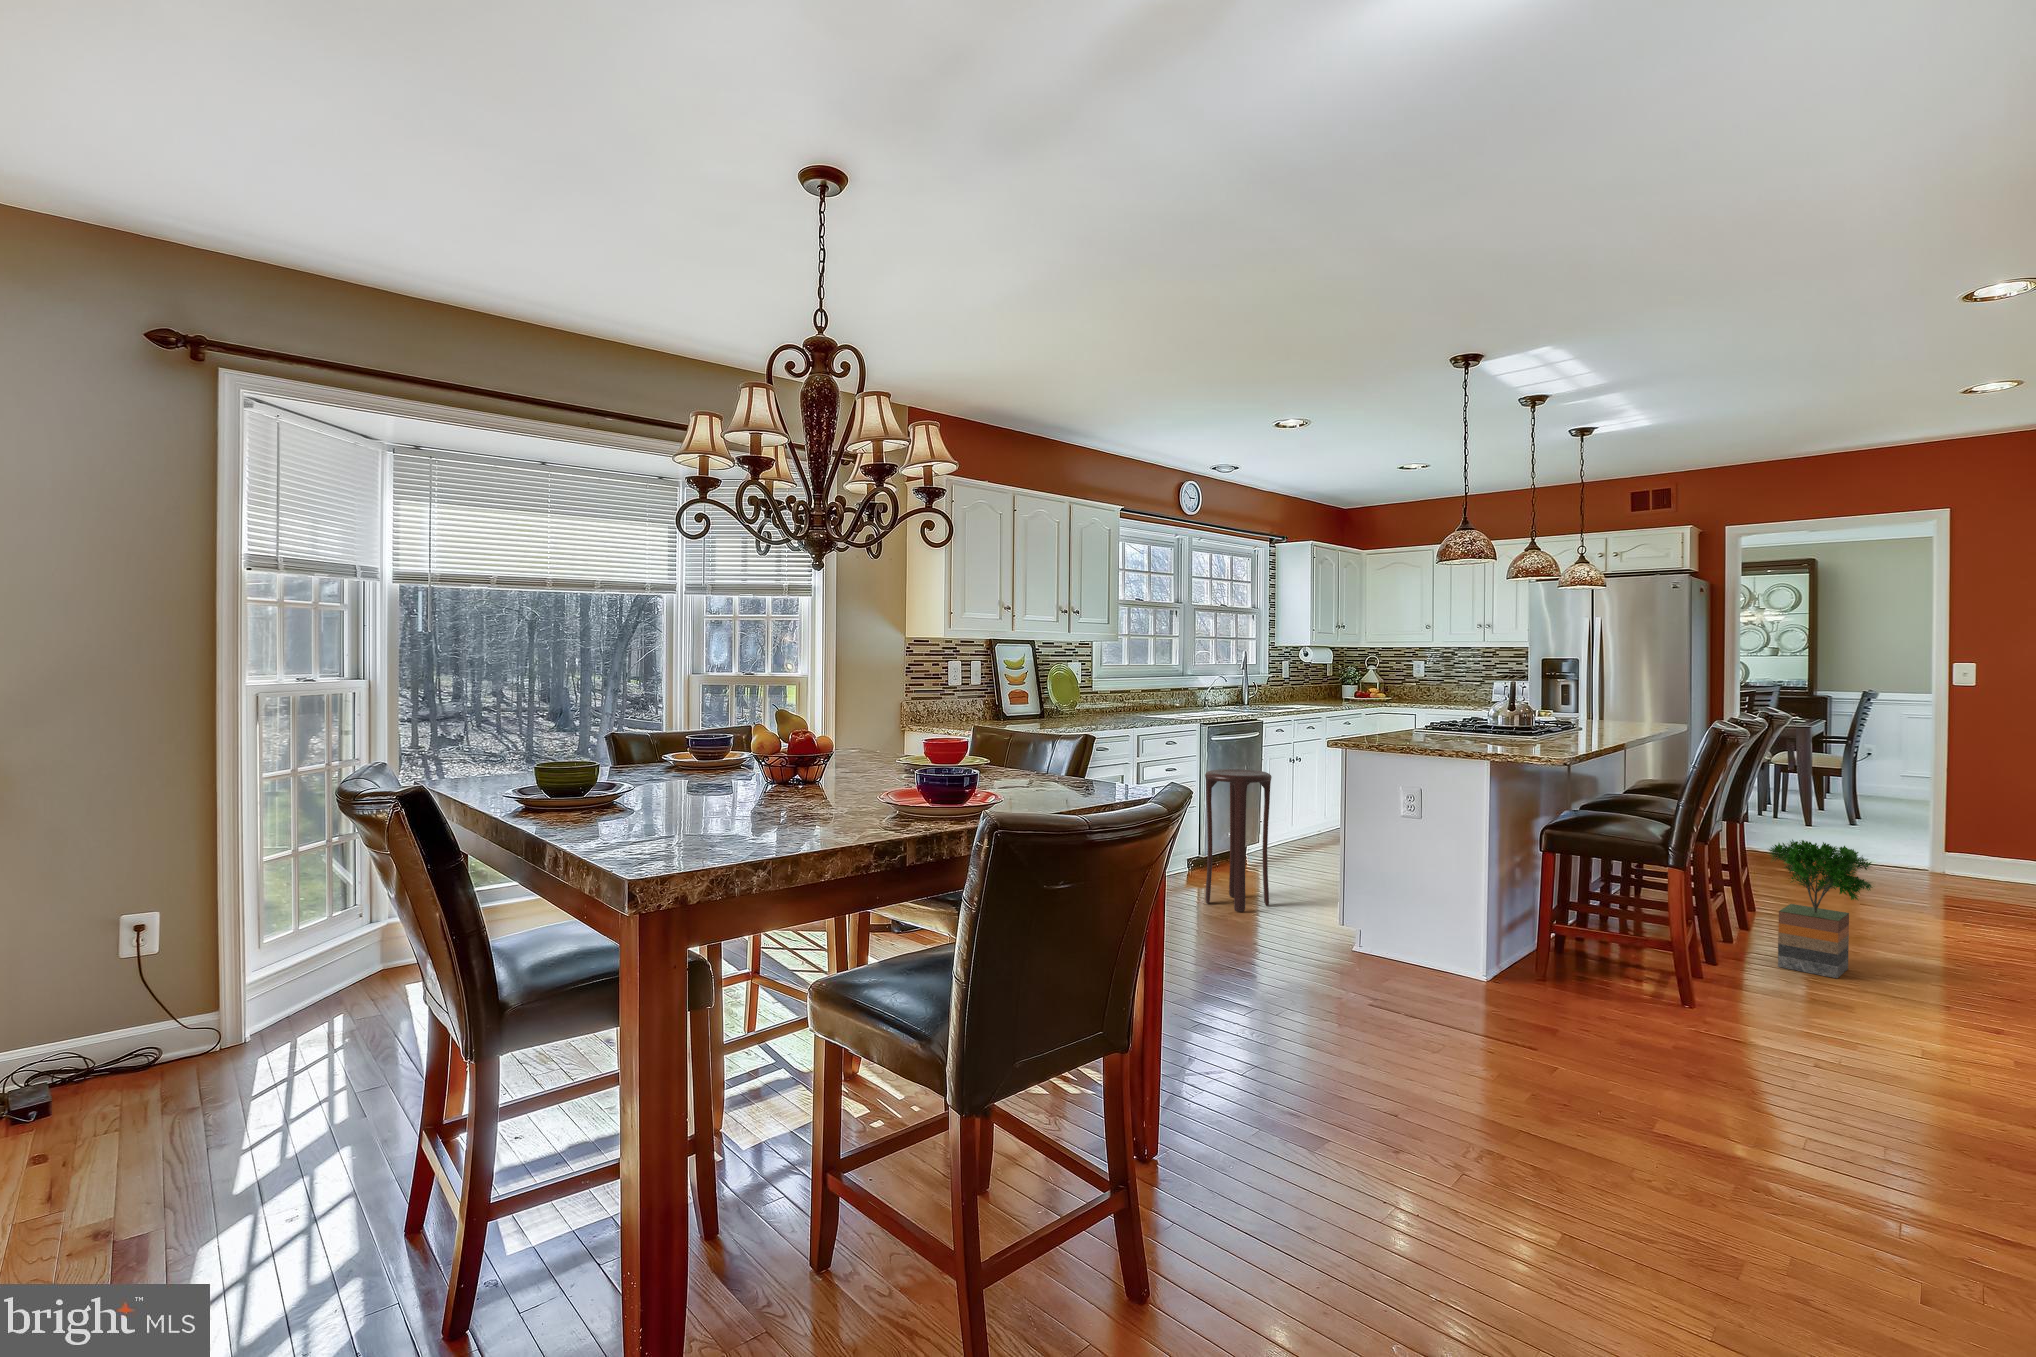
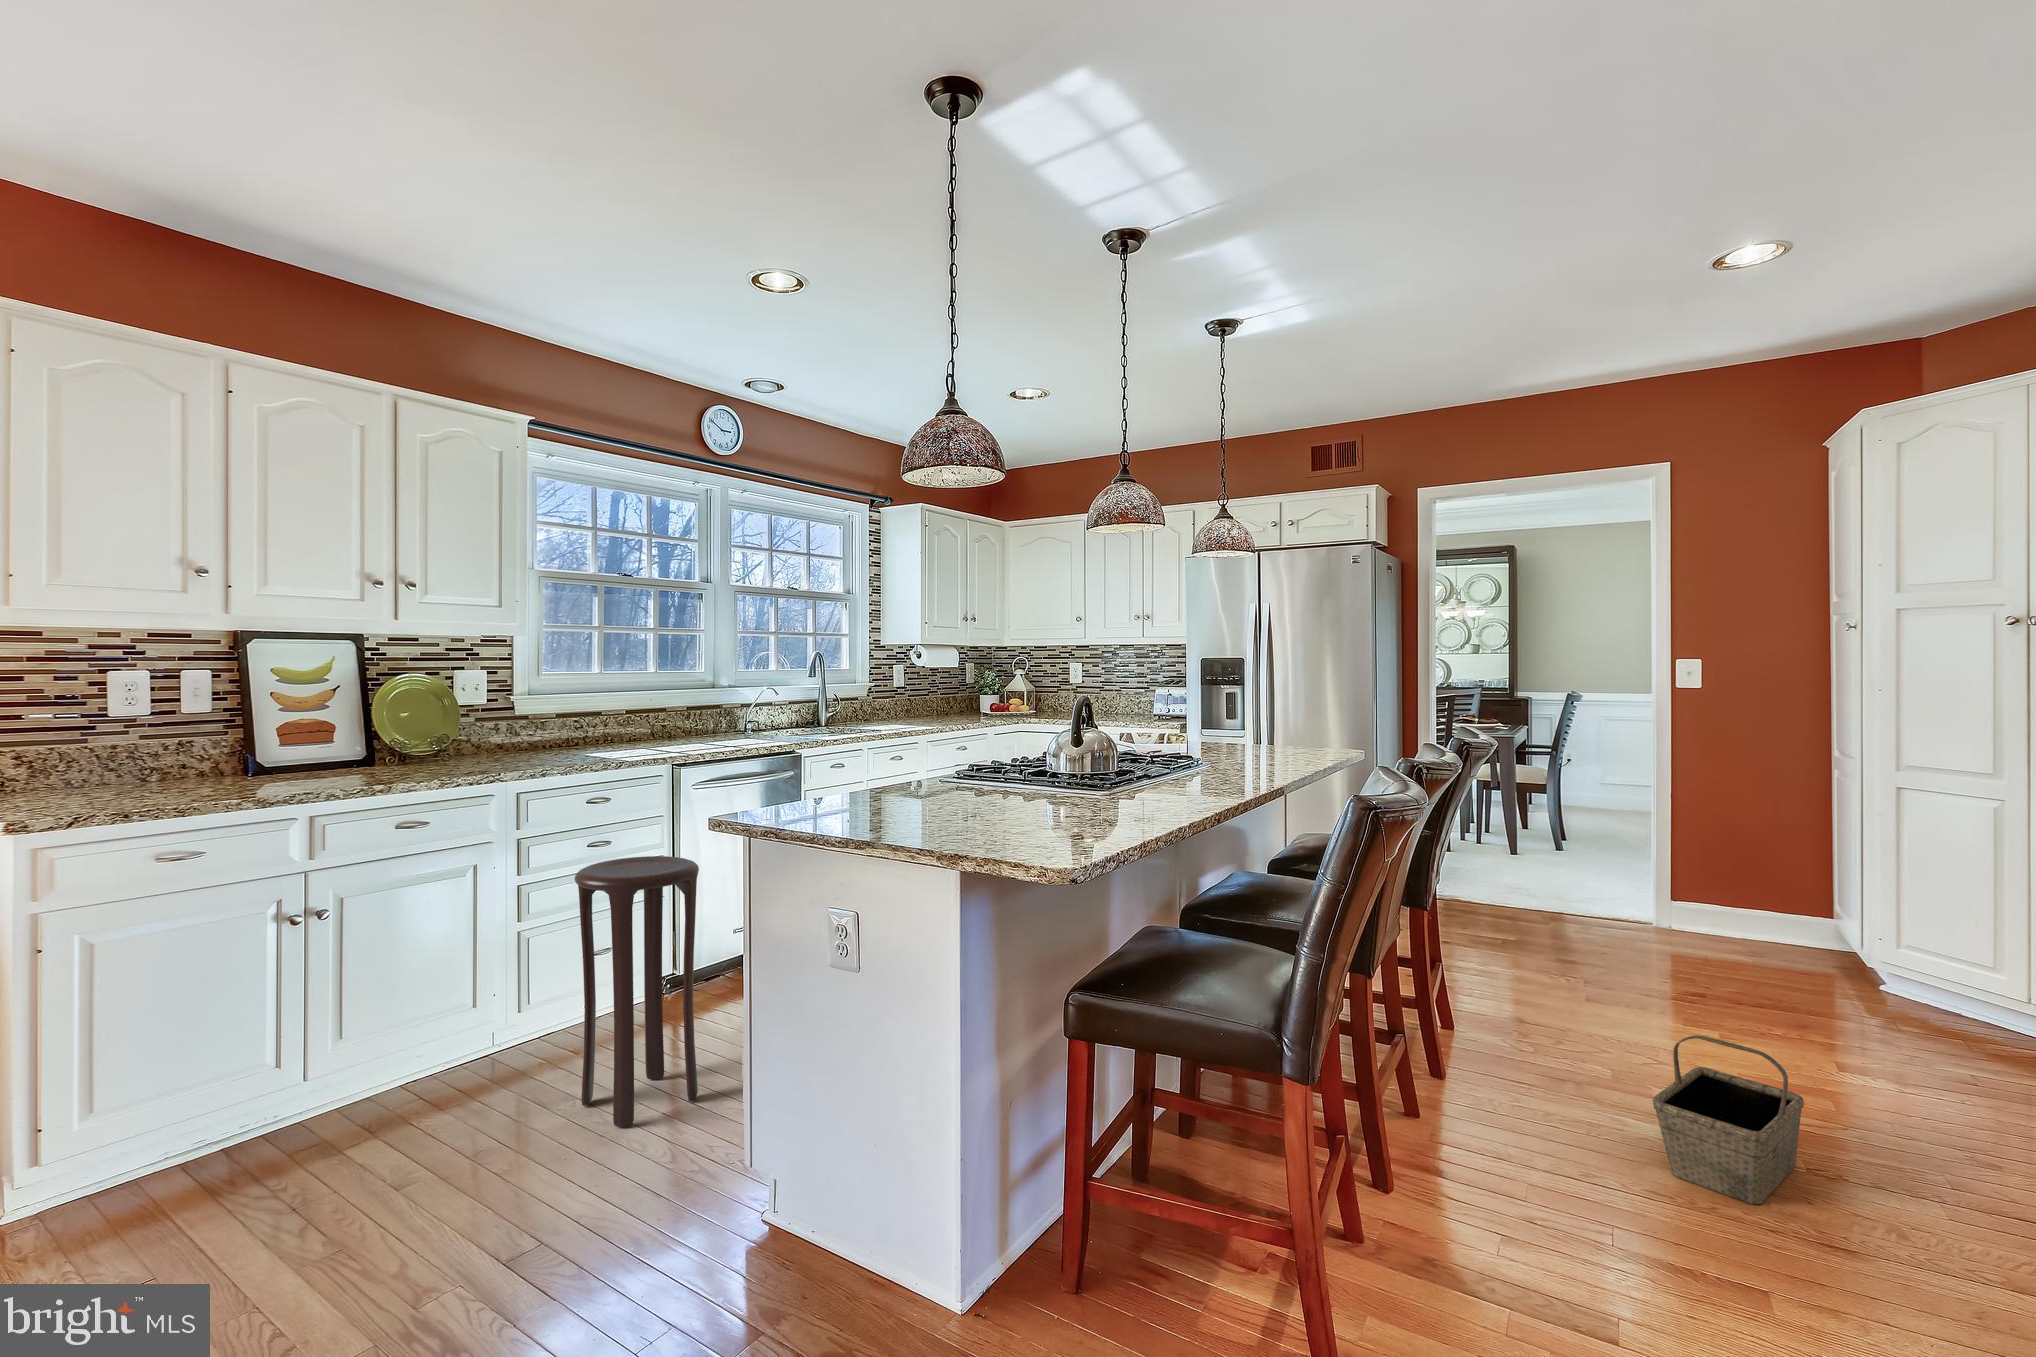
potted tree: present [1769,840,1873,978] -> none [1461,967,1634,1232]
basket: none [1895,890,2002,979] -> present [1653,1035,1804,1204]

